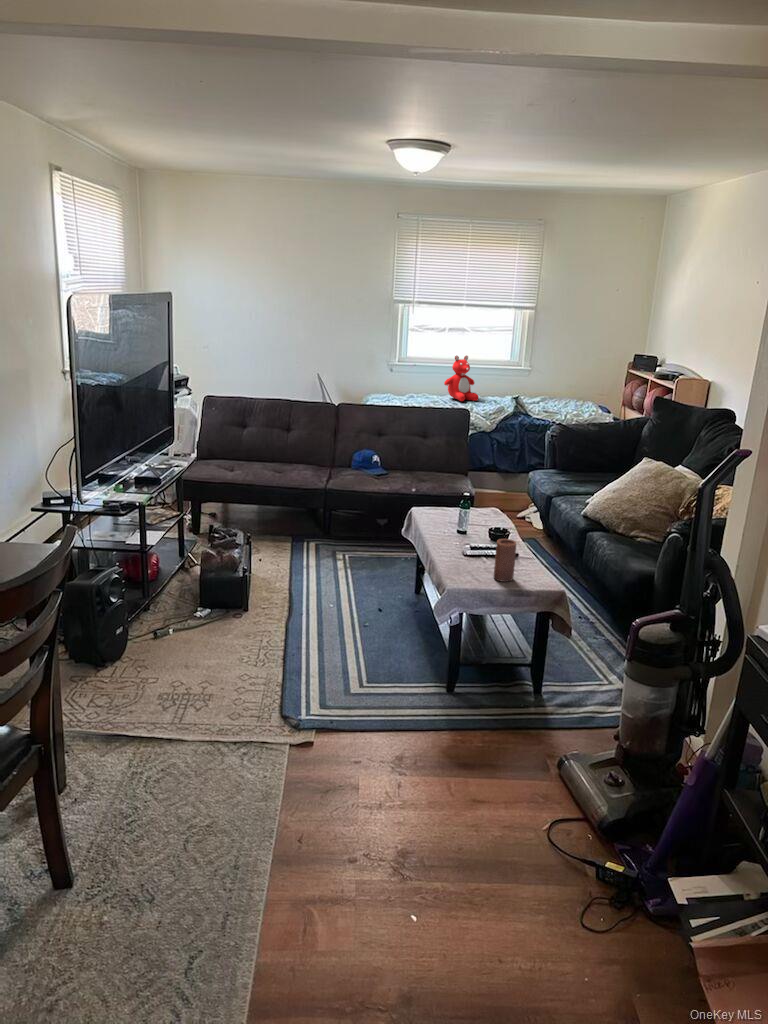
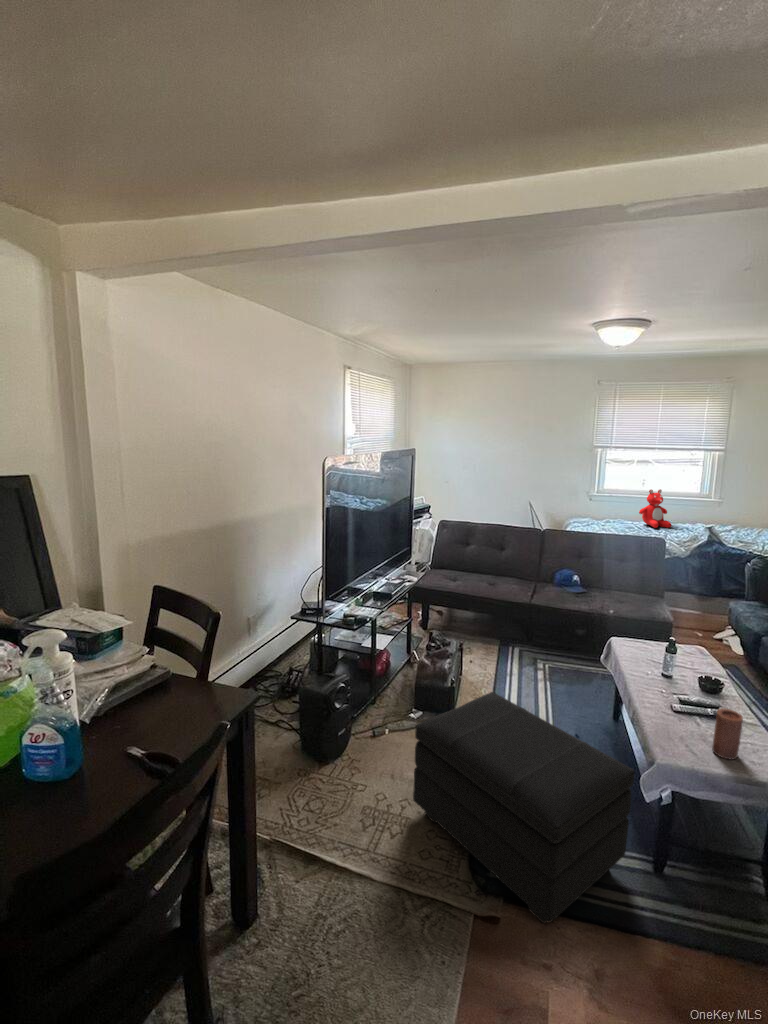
footstool: none [215,562,429,740] -> present [413,692,634,923]

